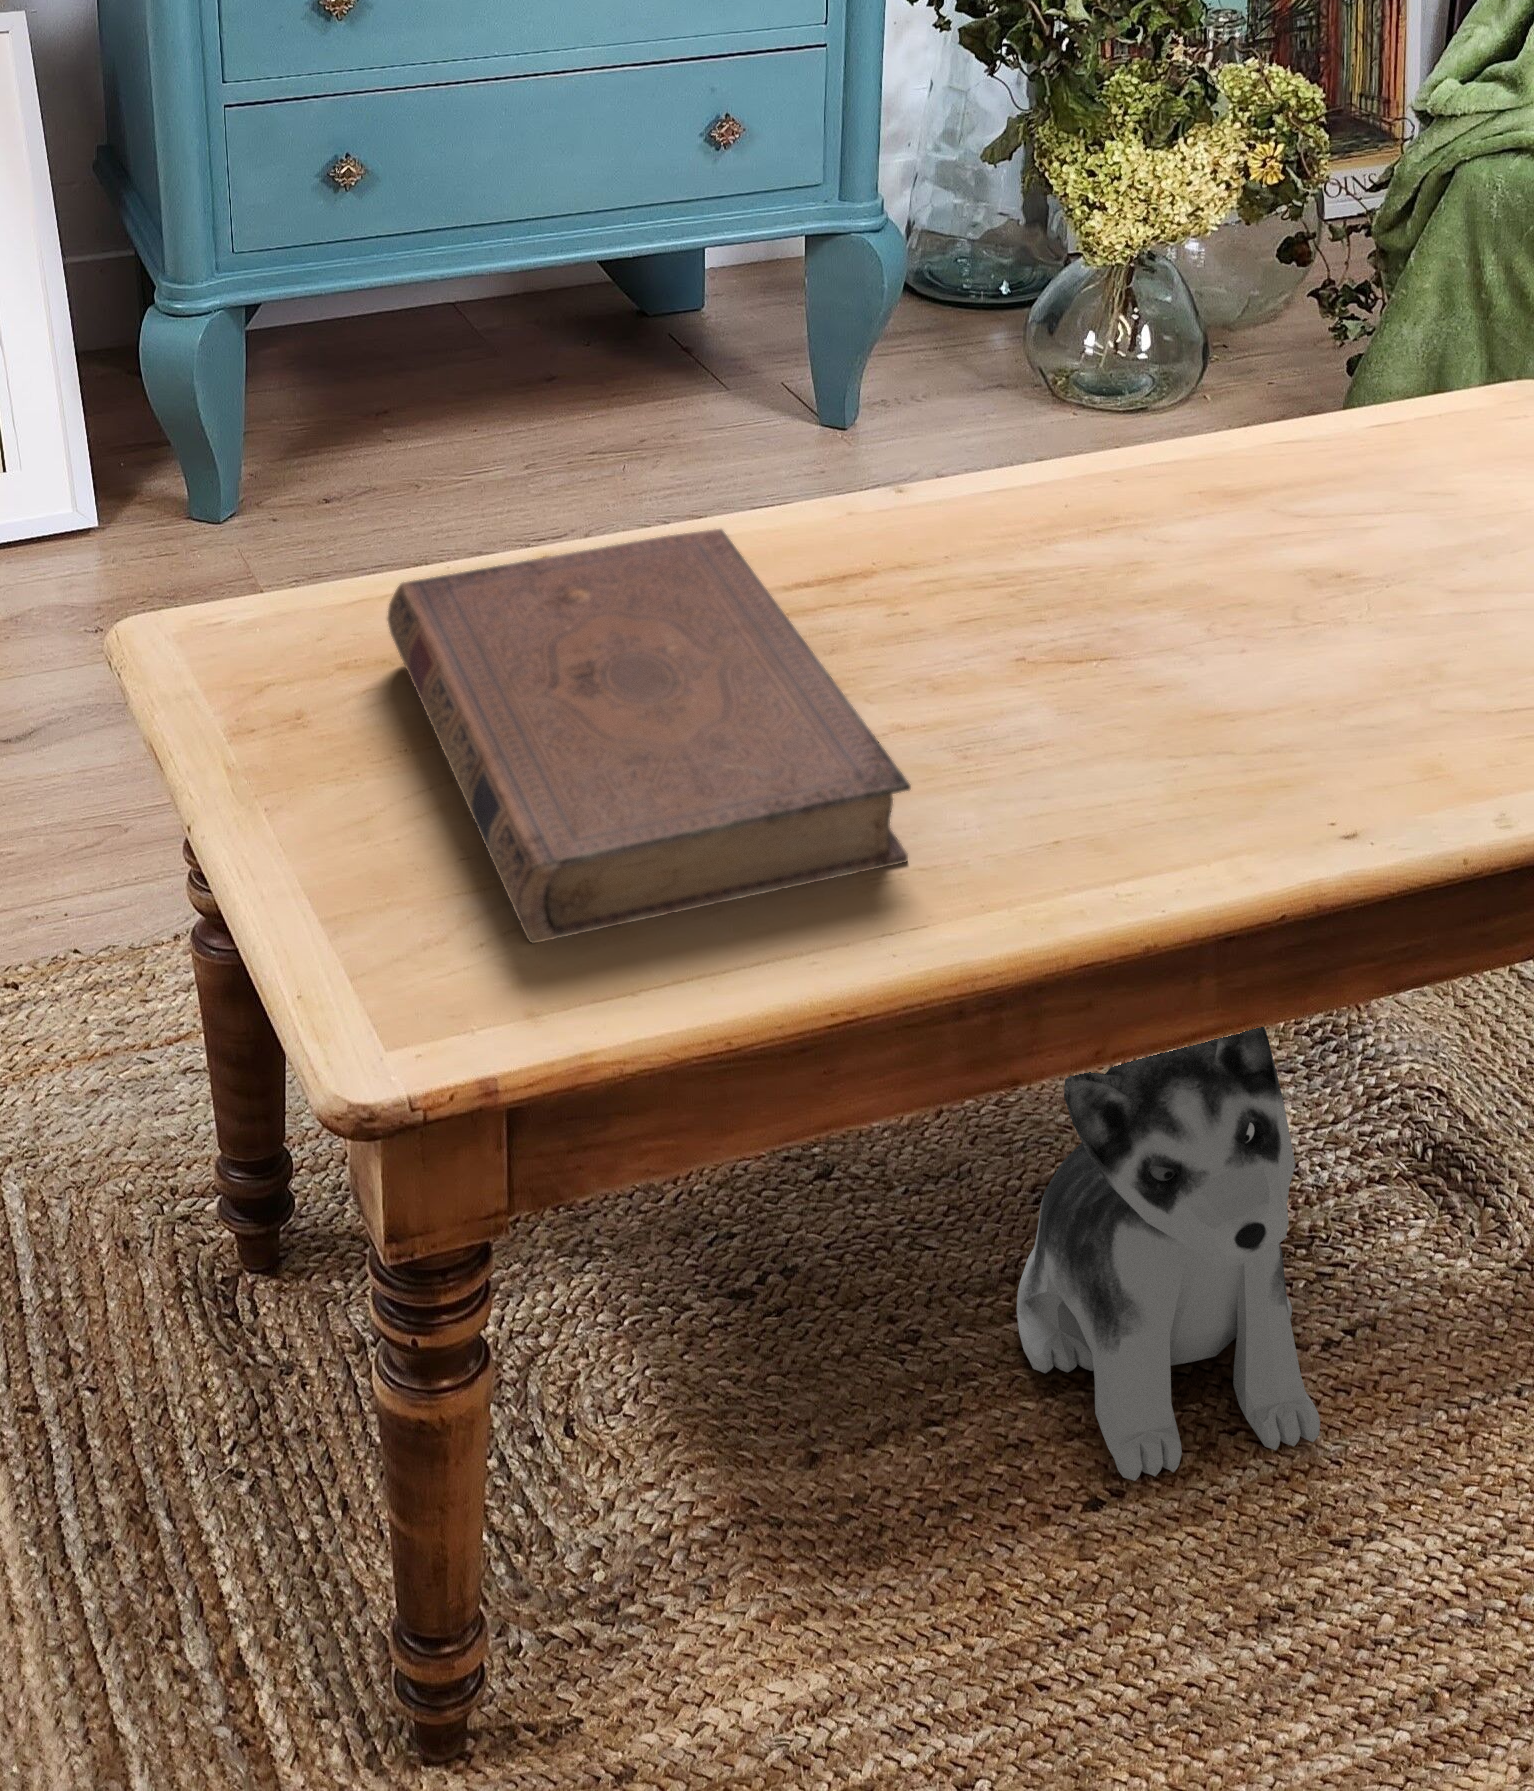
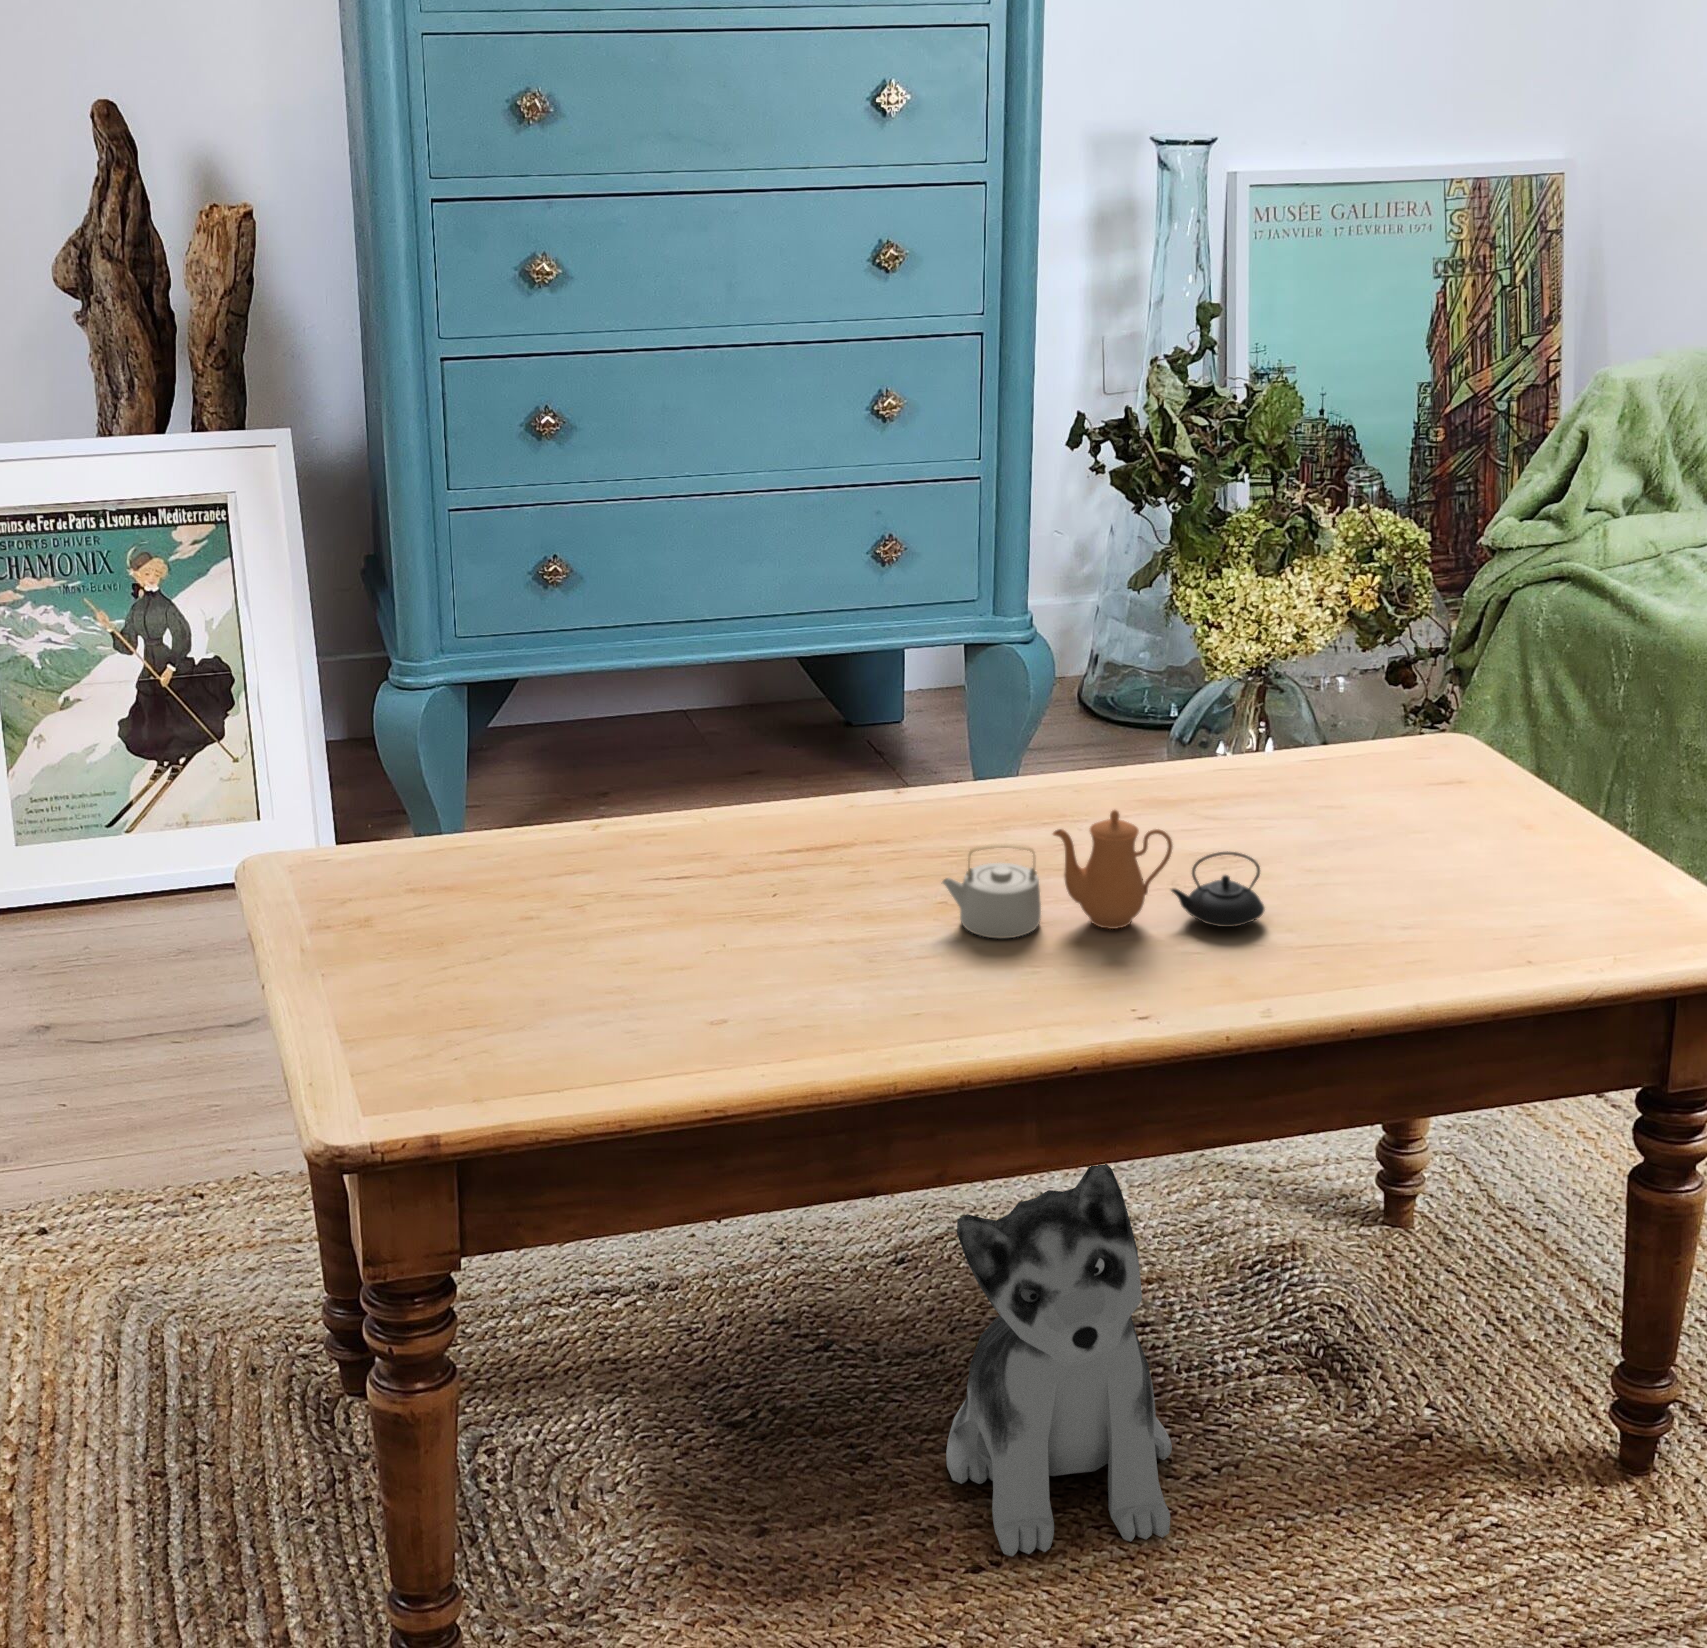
book: present [388,529,911,943] -> none [453,788,796,1044]
teapot: none [1053,564,1465,737] -> present [942,810,1265,938]

